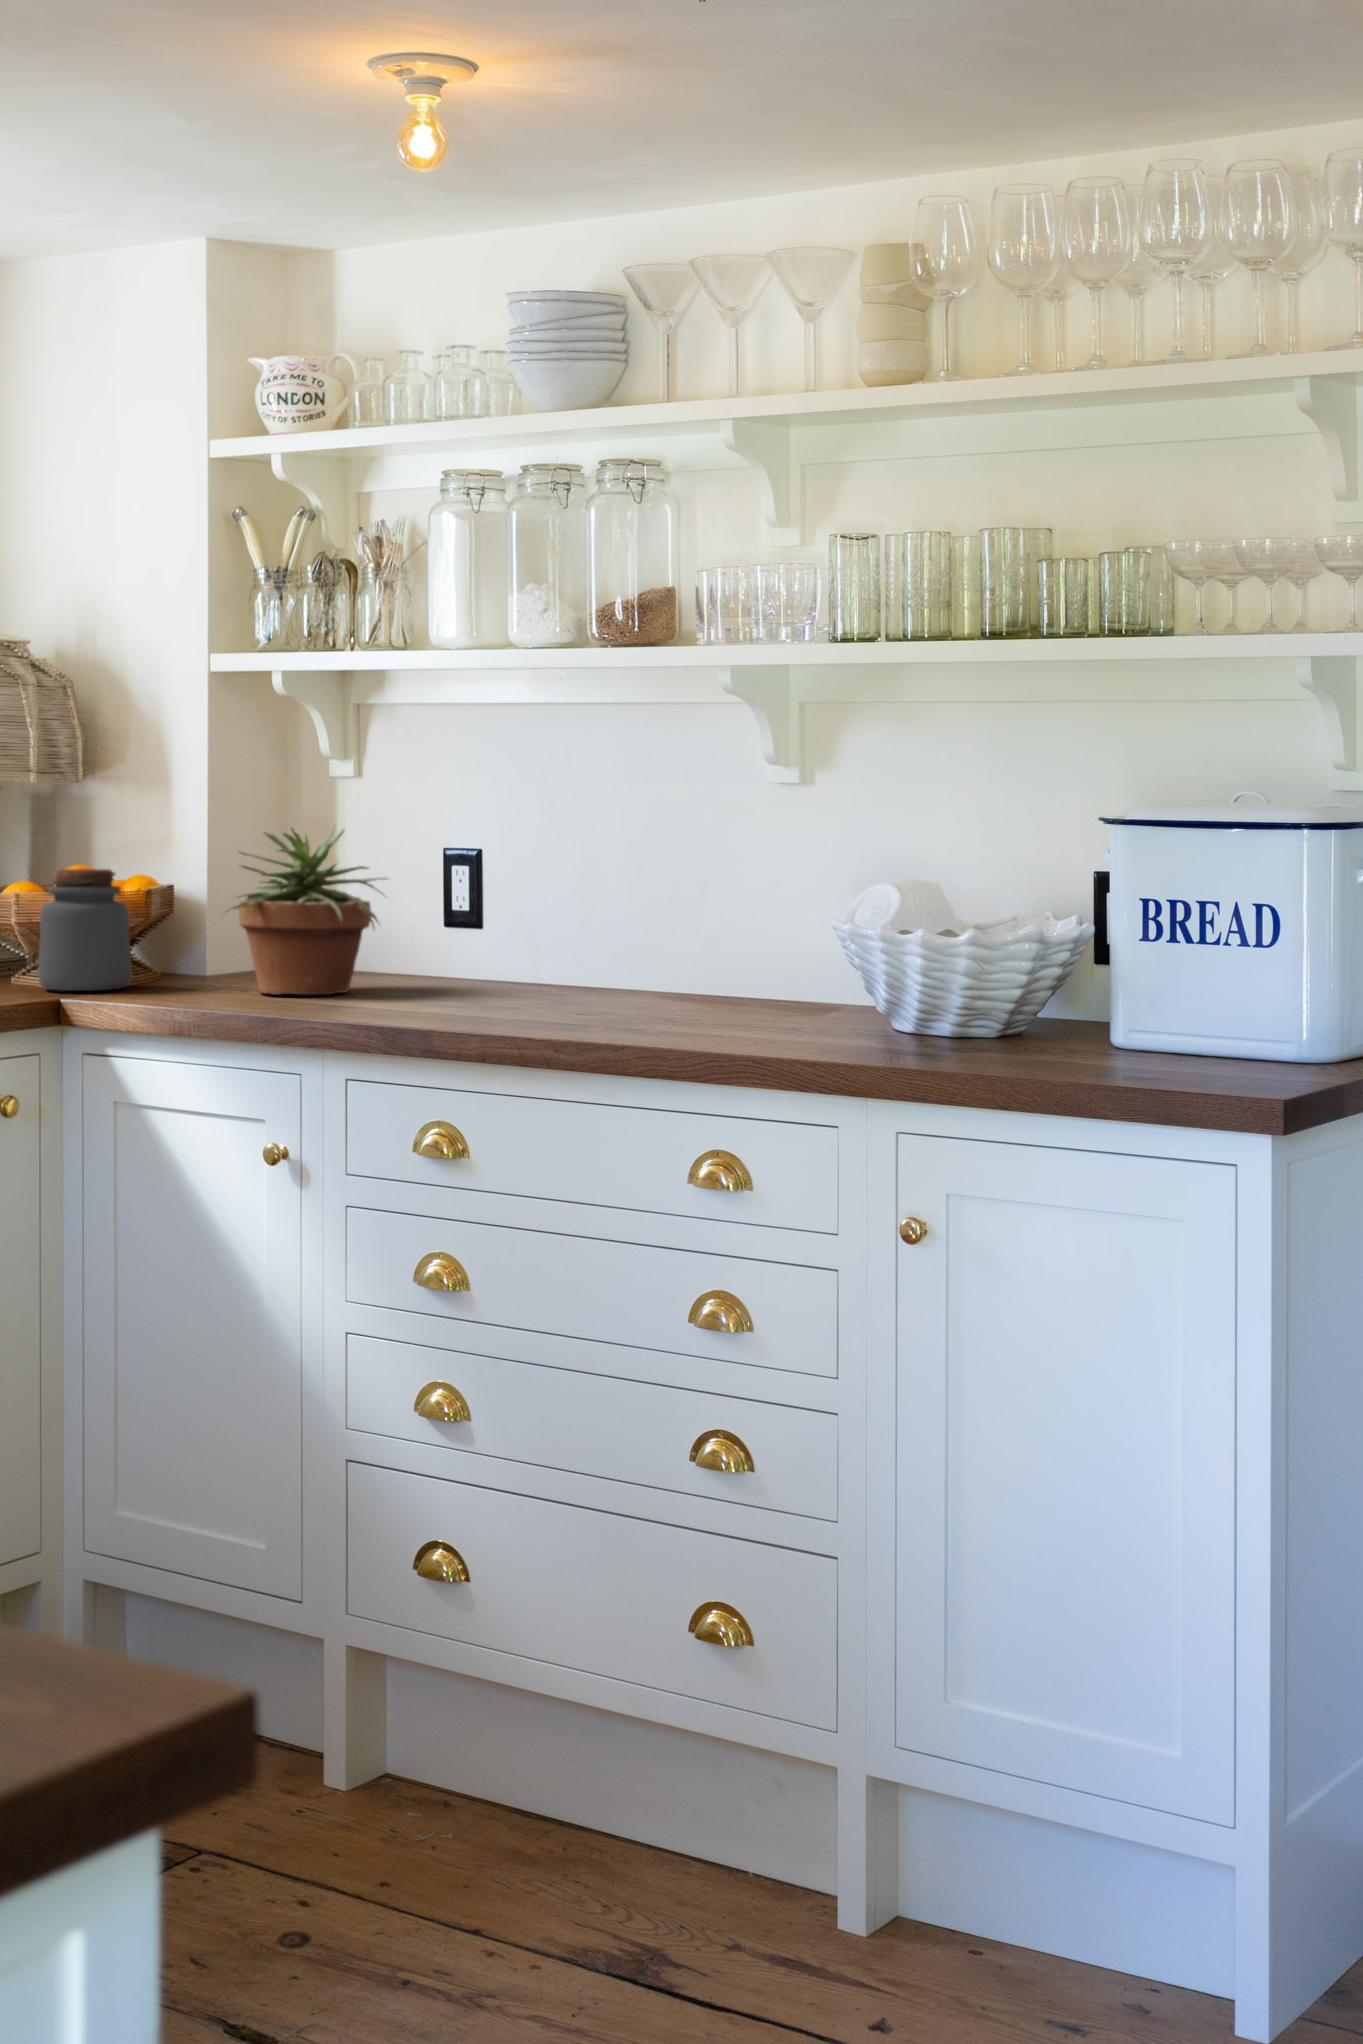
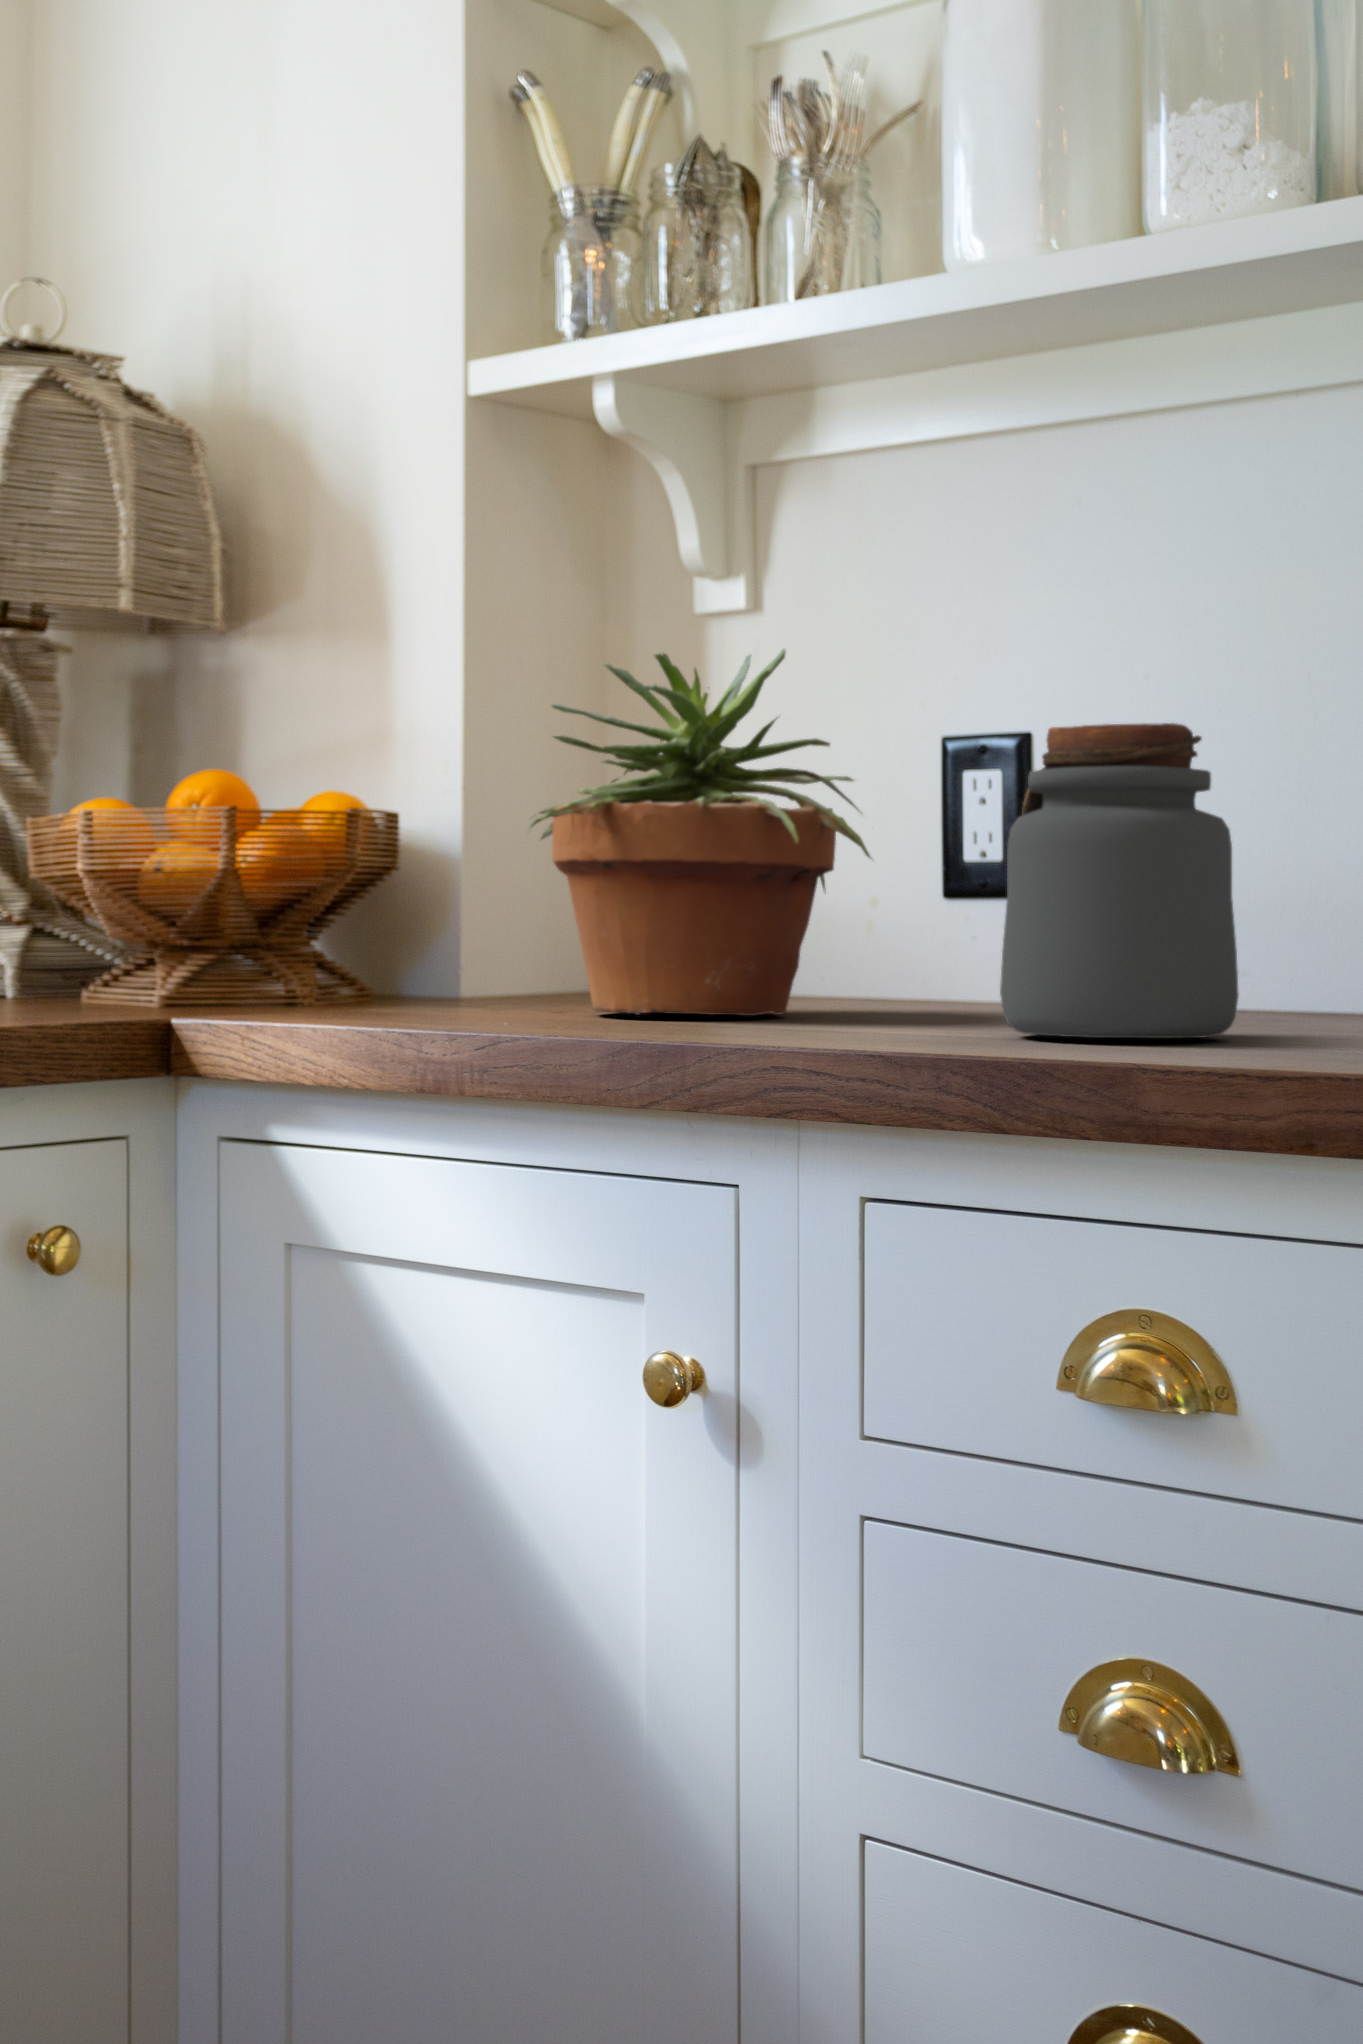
jar: present [38,868,132,991] -> present [1000,723,1239,1038]

